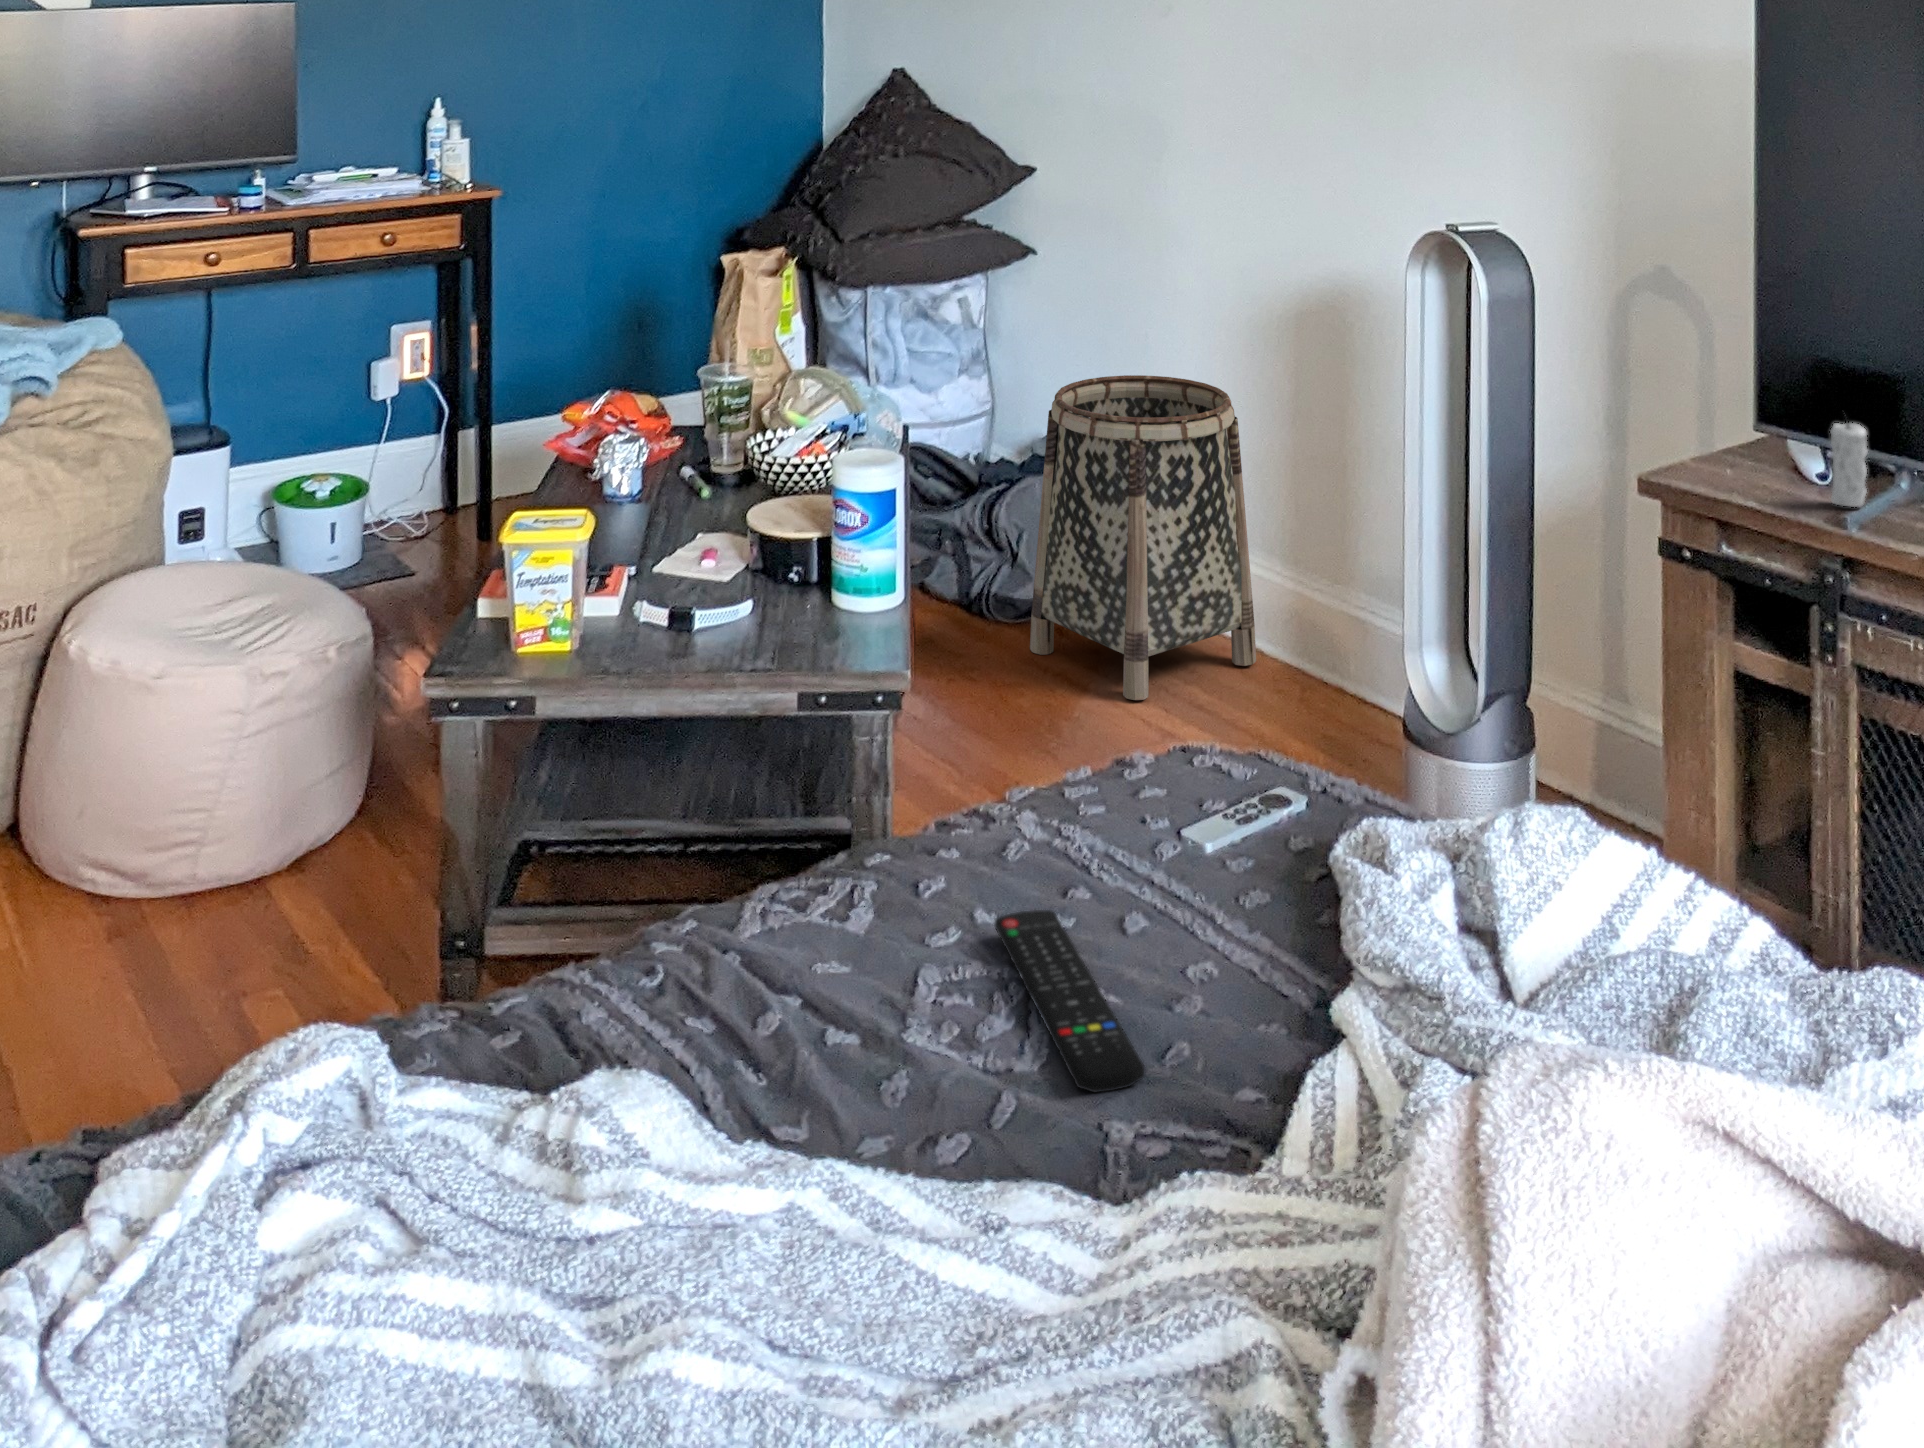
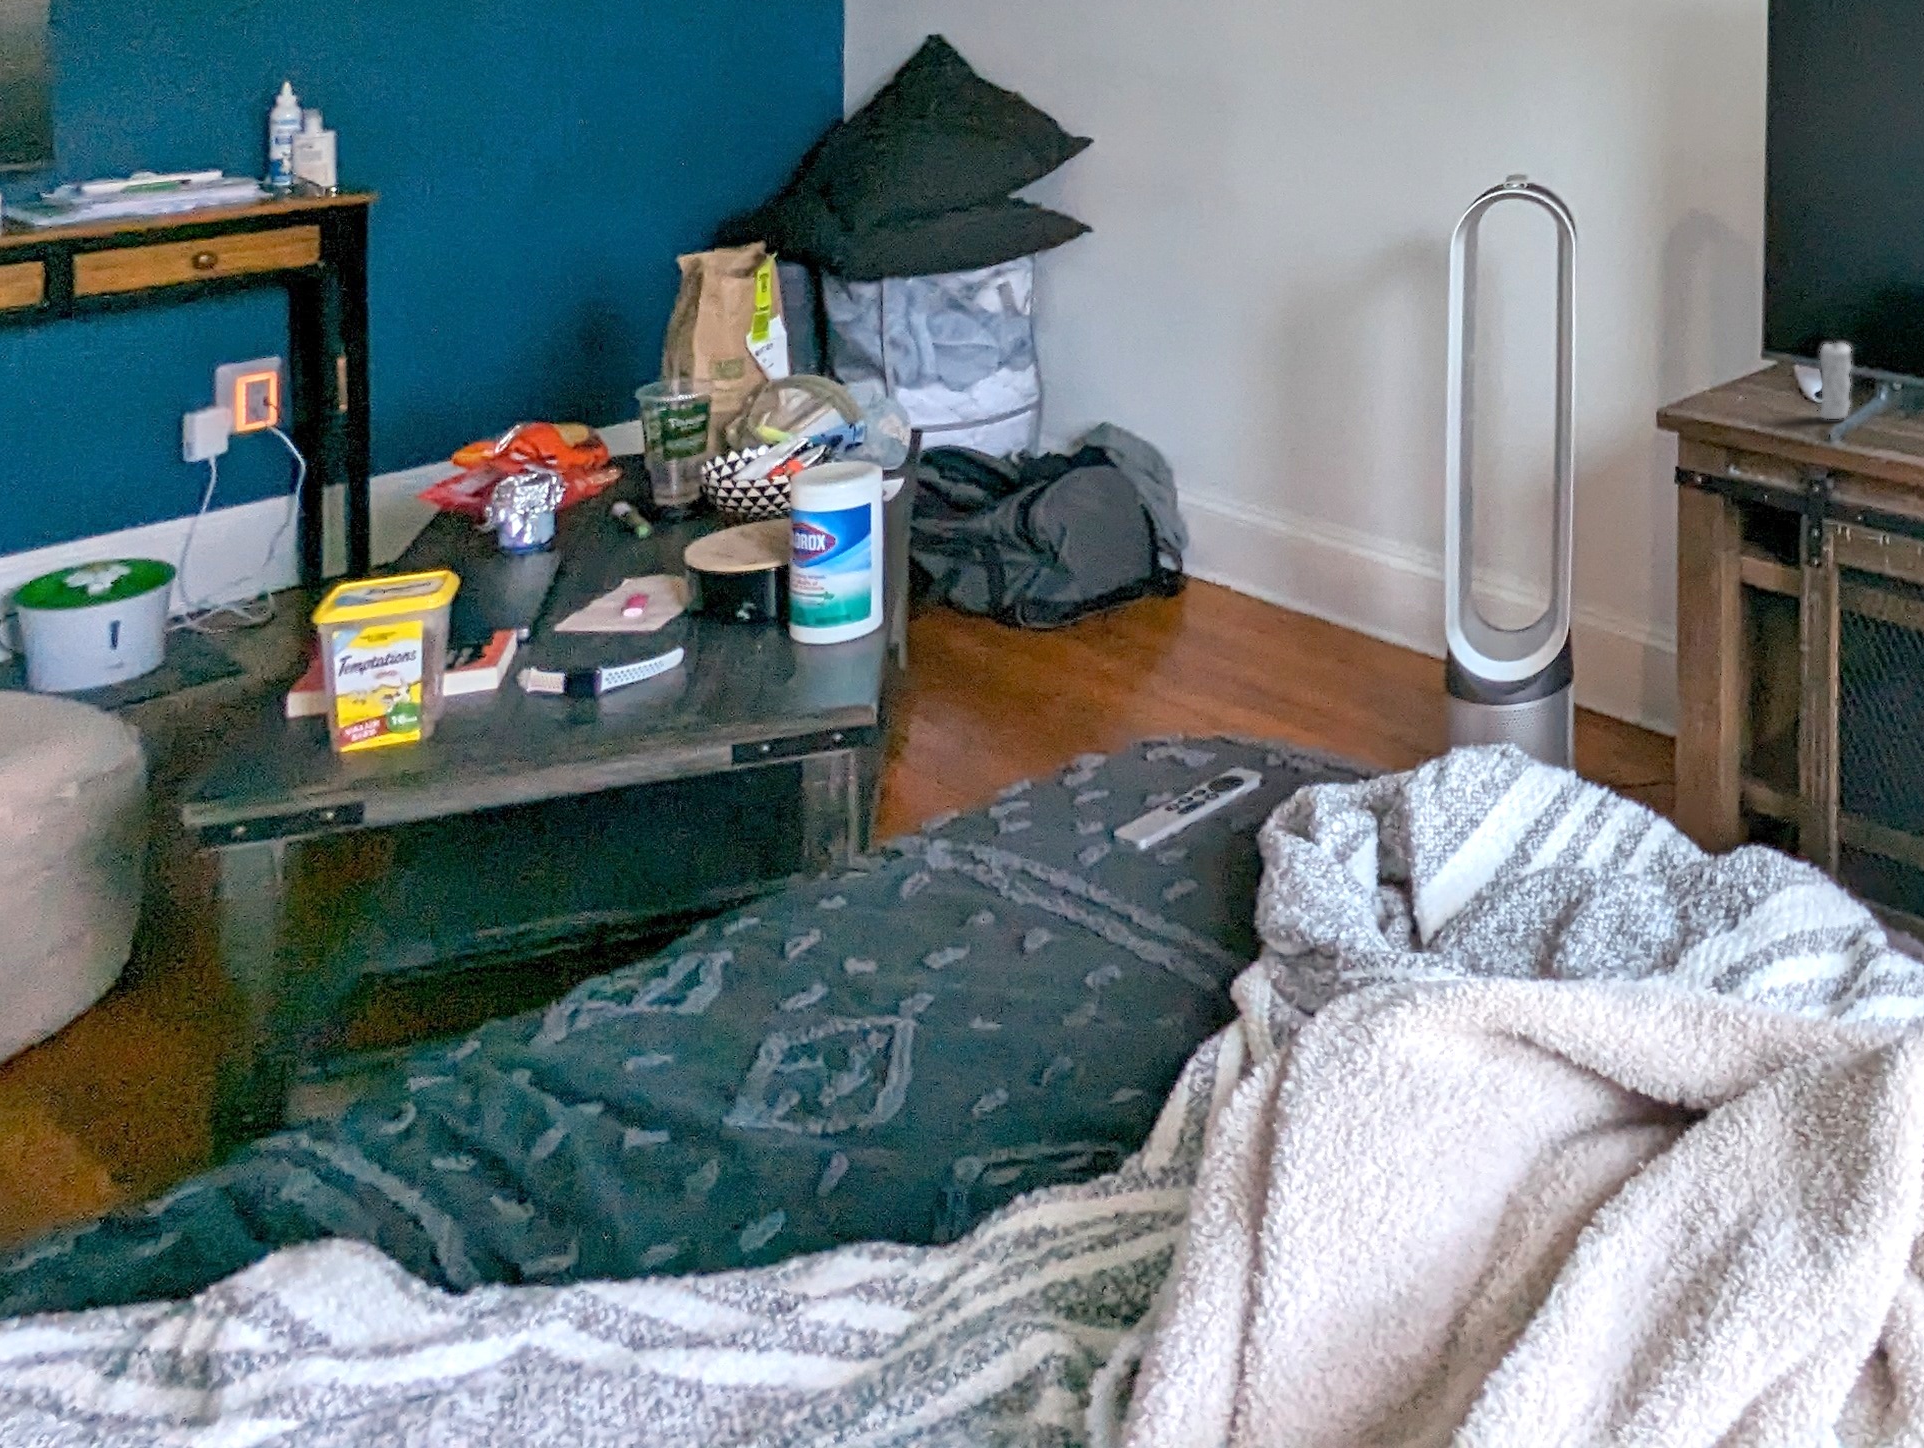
basket: present [1030,375,1256,700] -> none [1066,350,1318,691]
remote control: present [994,910,1145,1092] -> none [875,943,1017,1131]

